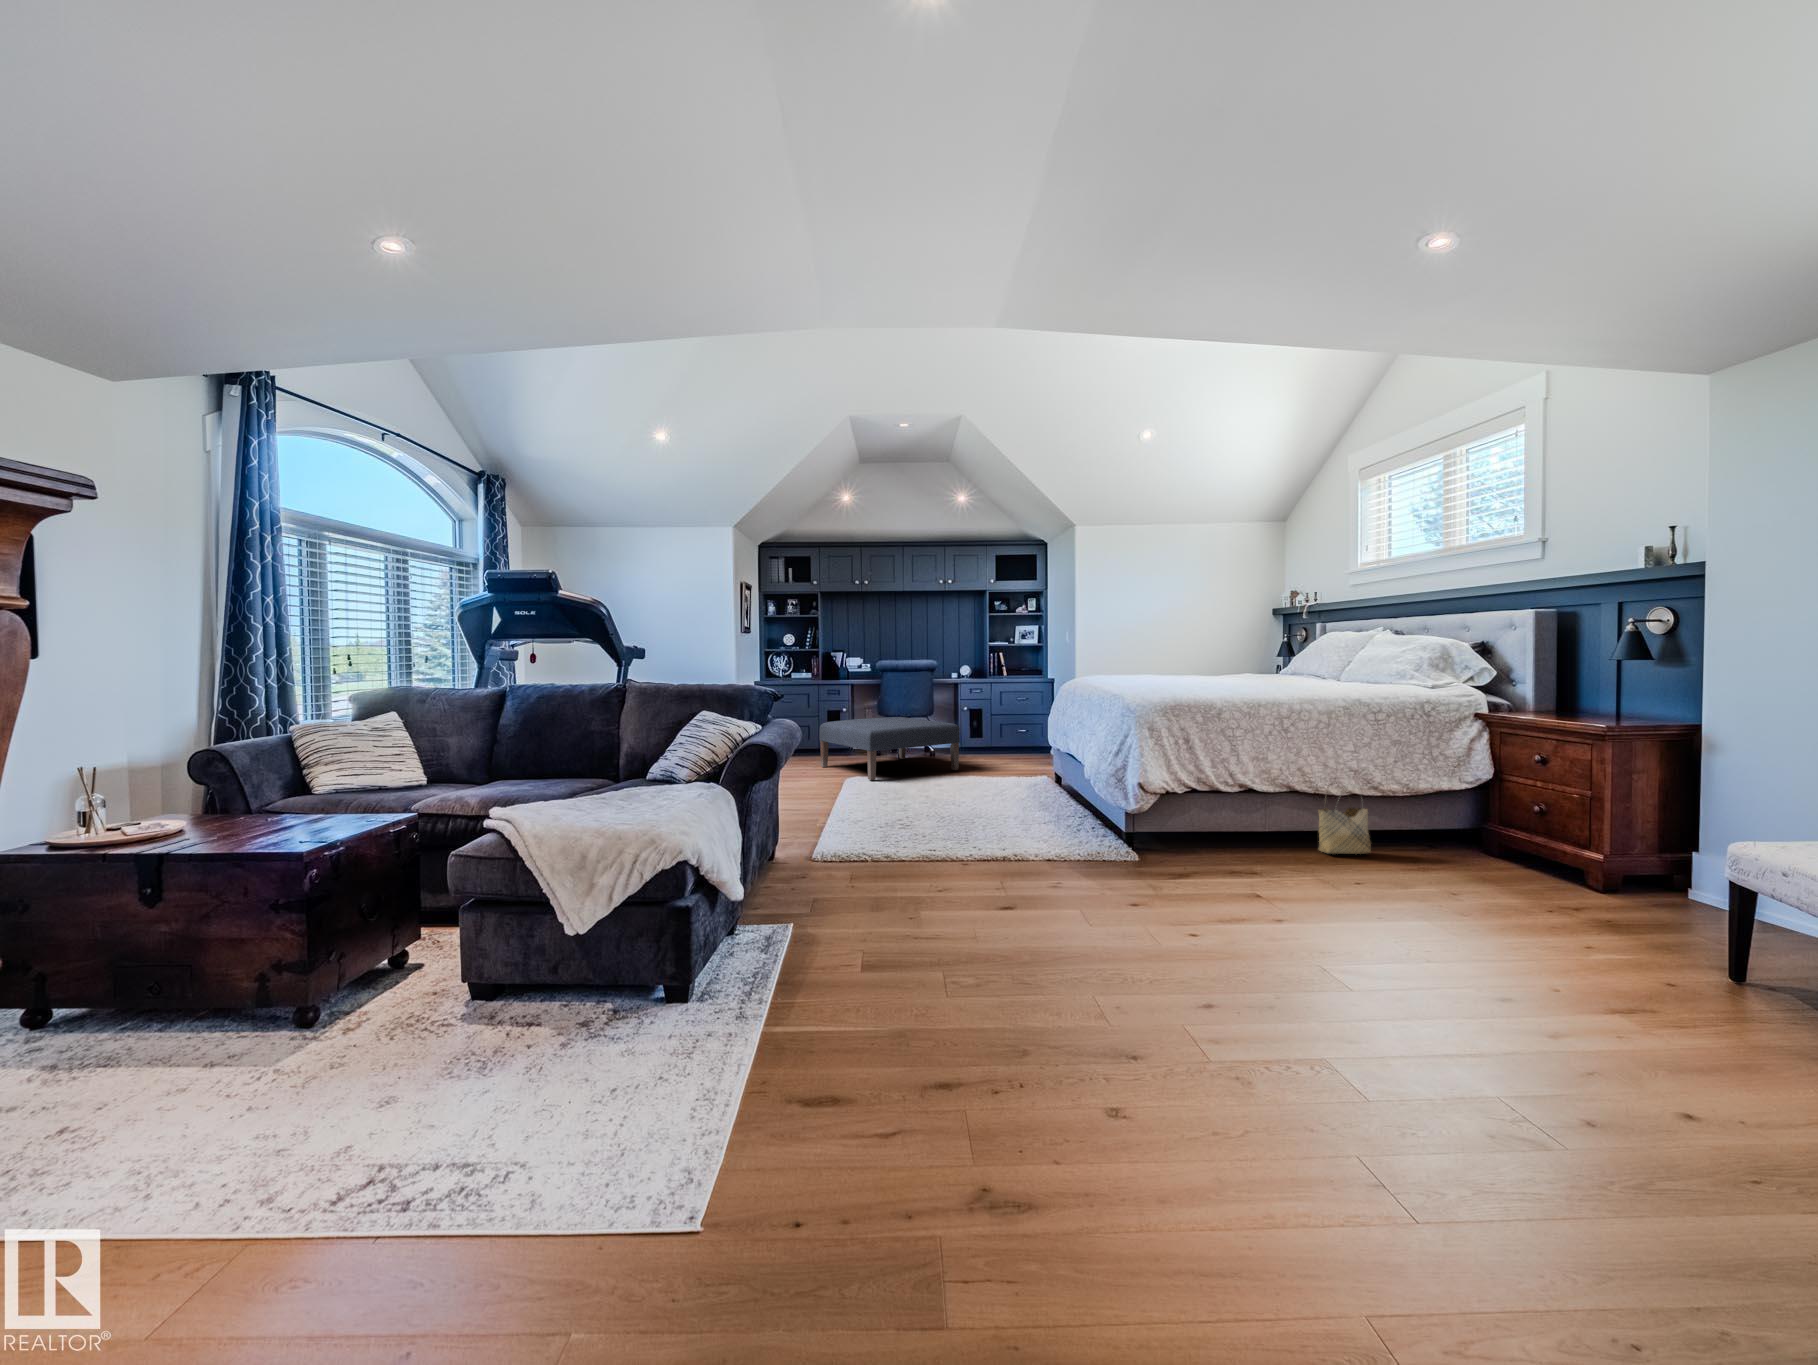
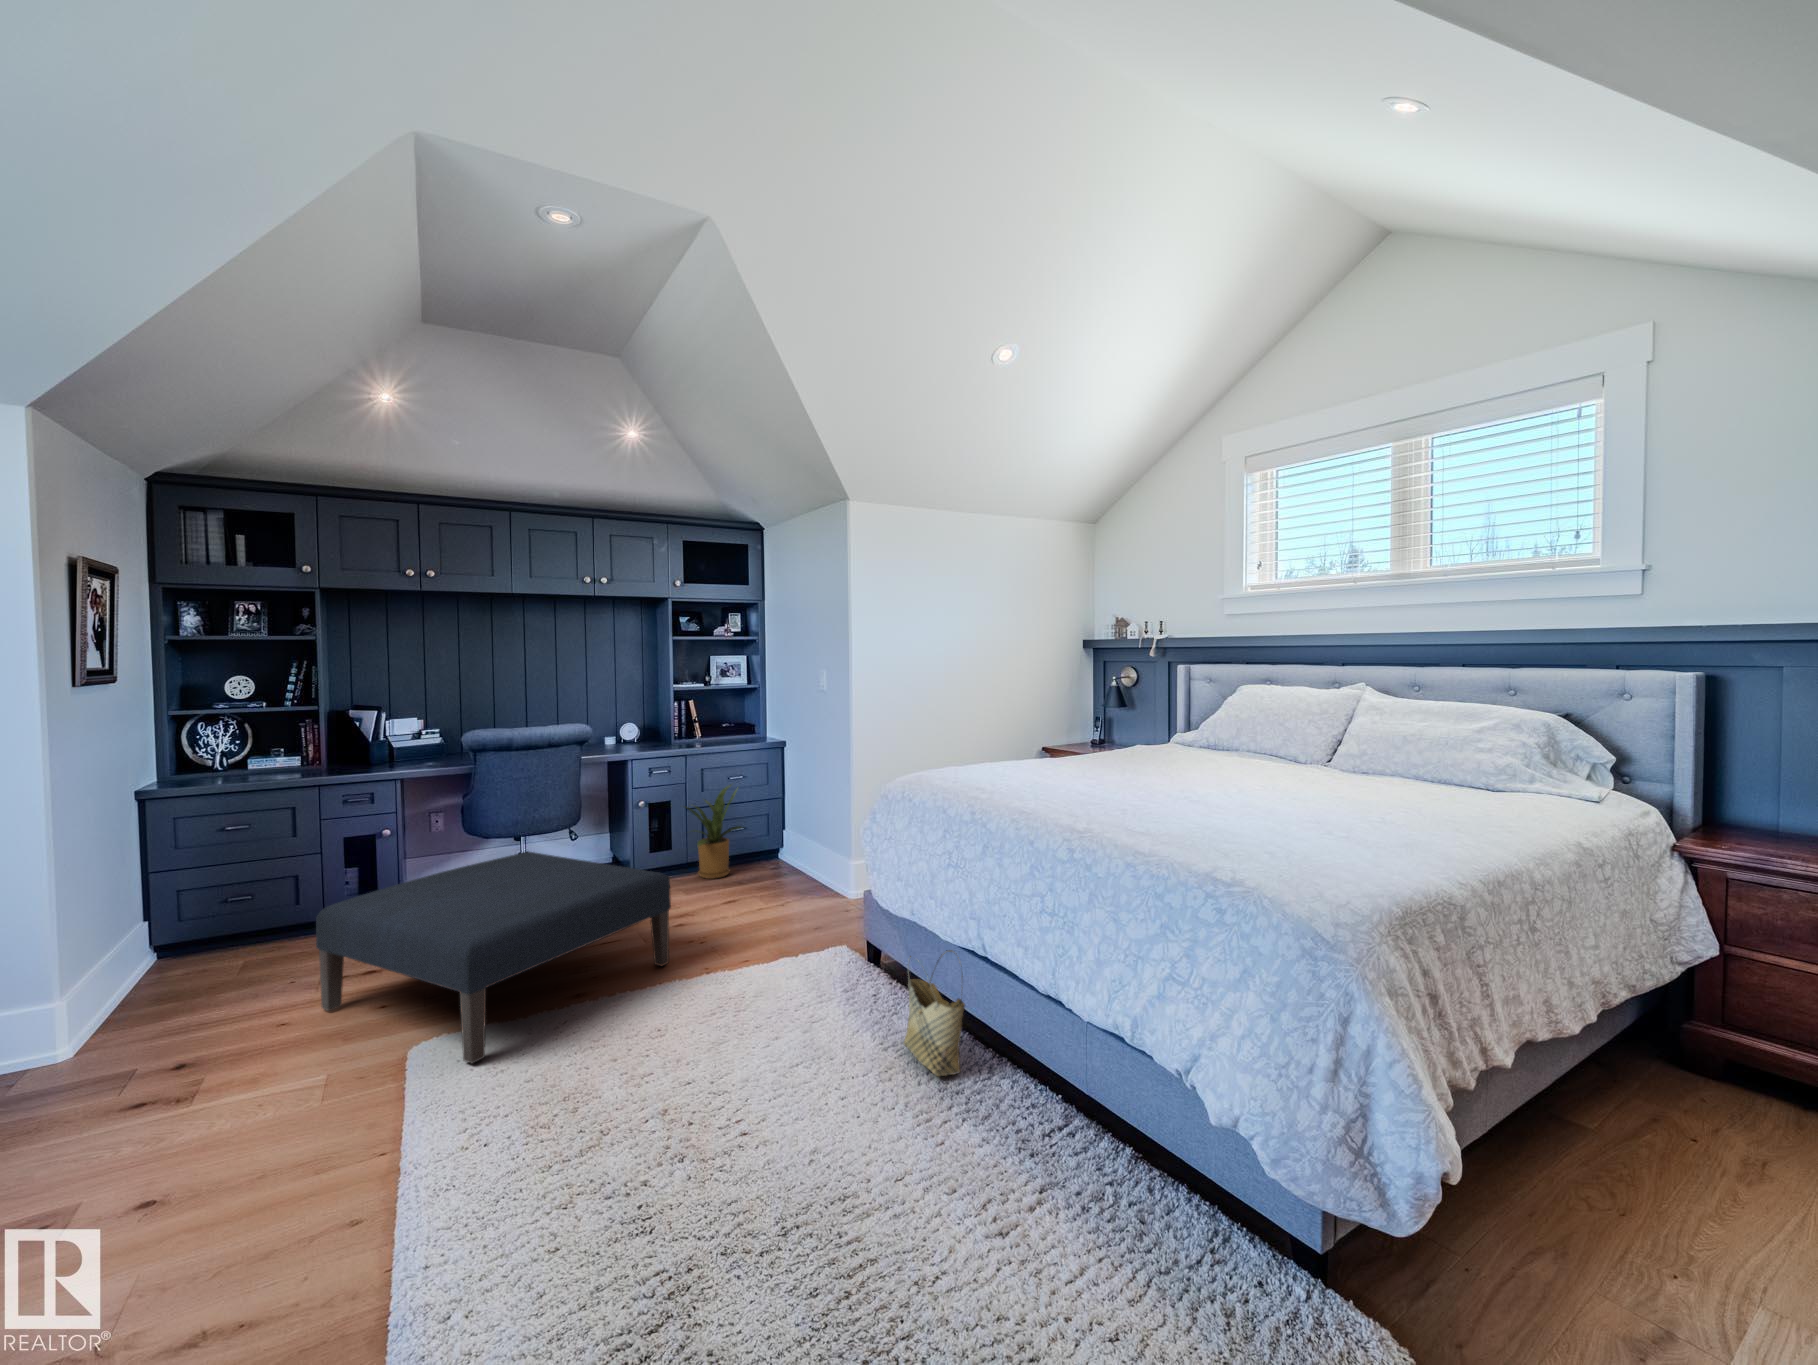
house plant: none [978,699,1024,752] -> present [685,785,741,879]
woven basket: present [1318,783,1371,854] -> present [904,950,965,1076]

